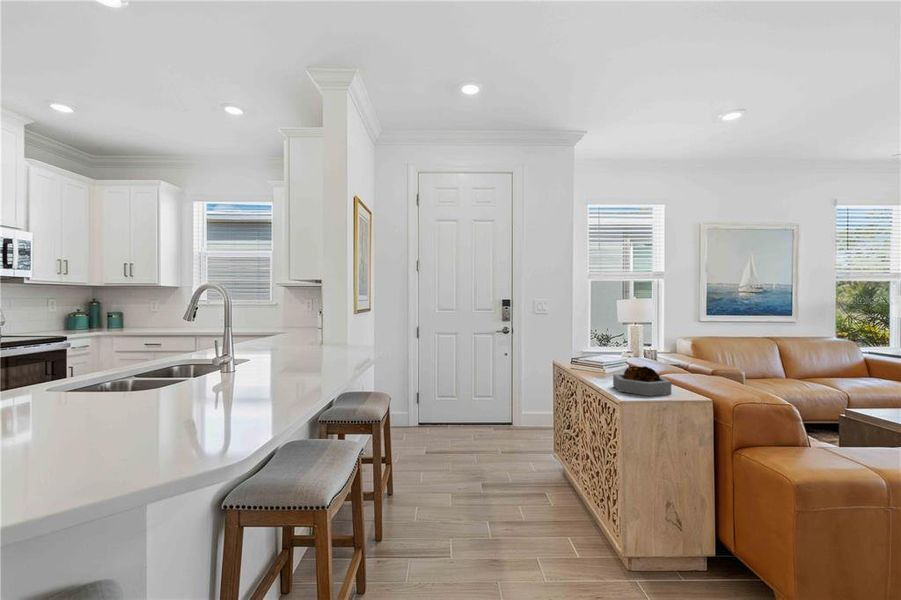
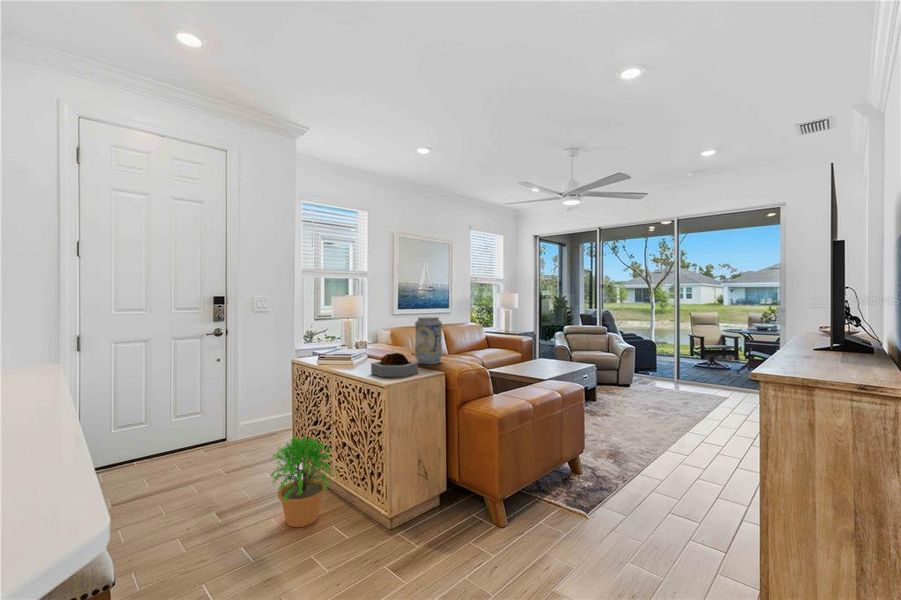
decorative vase: none [679,326,721,387] -> present [415,317,442,364]
potted plant: none [513,435,580,526] -> present [271,437,334,527]

